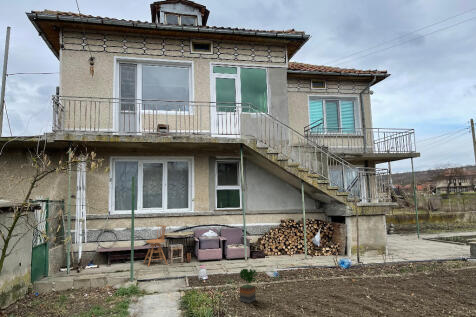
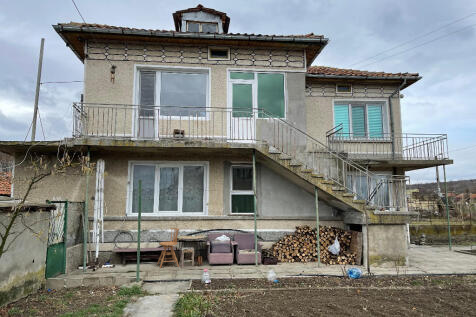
potted tree: present [240,269,258,303] -> none [232,274,253,309]

